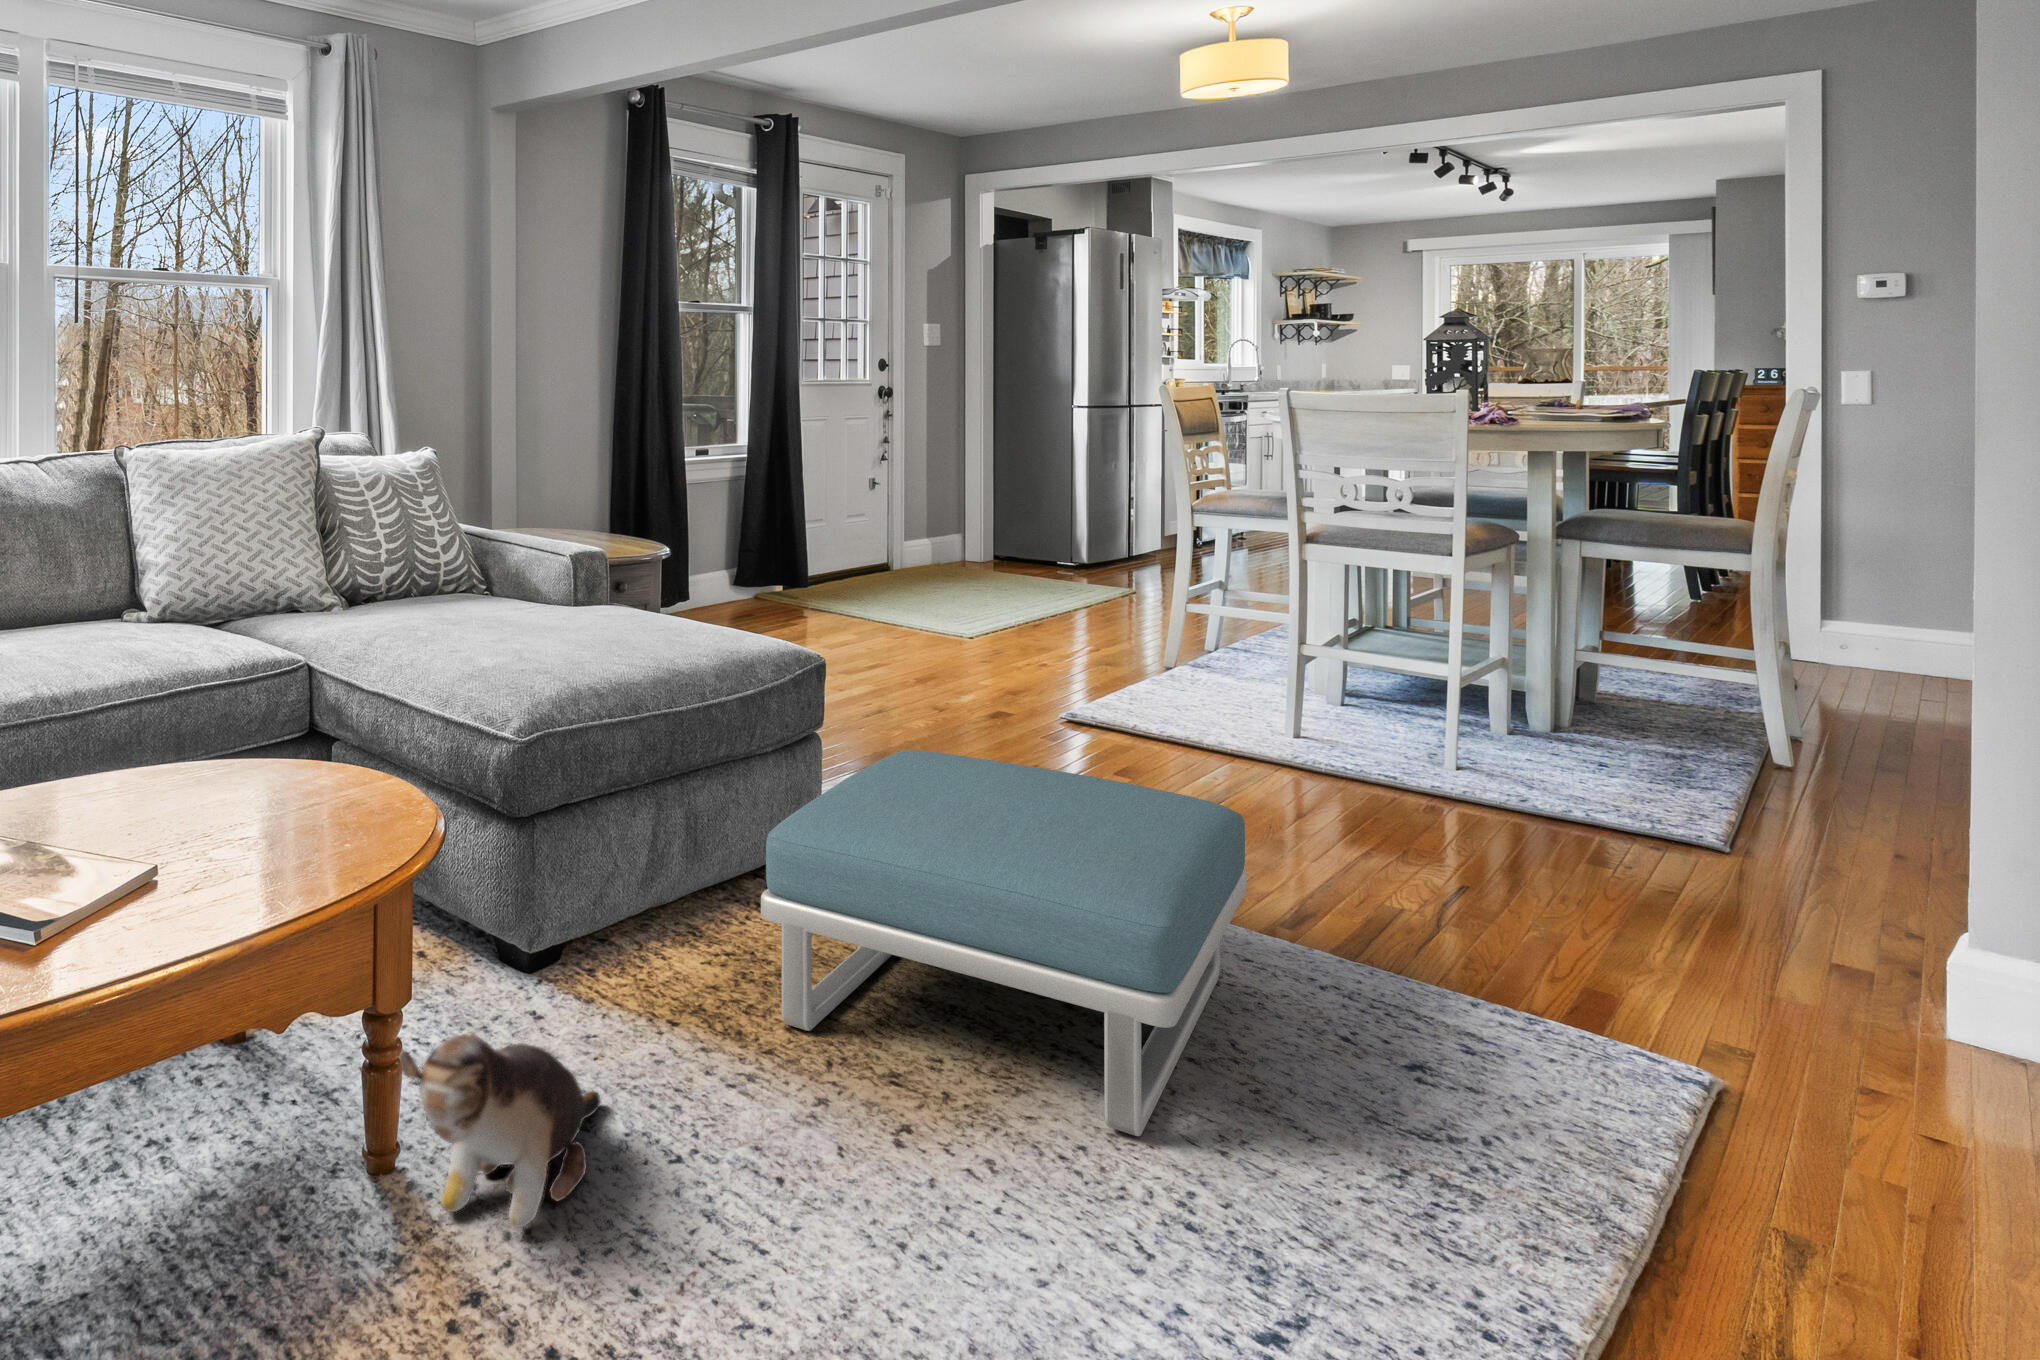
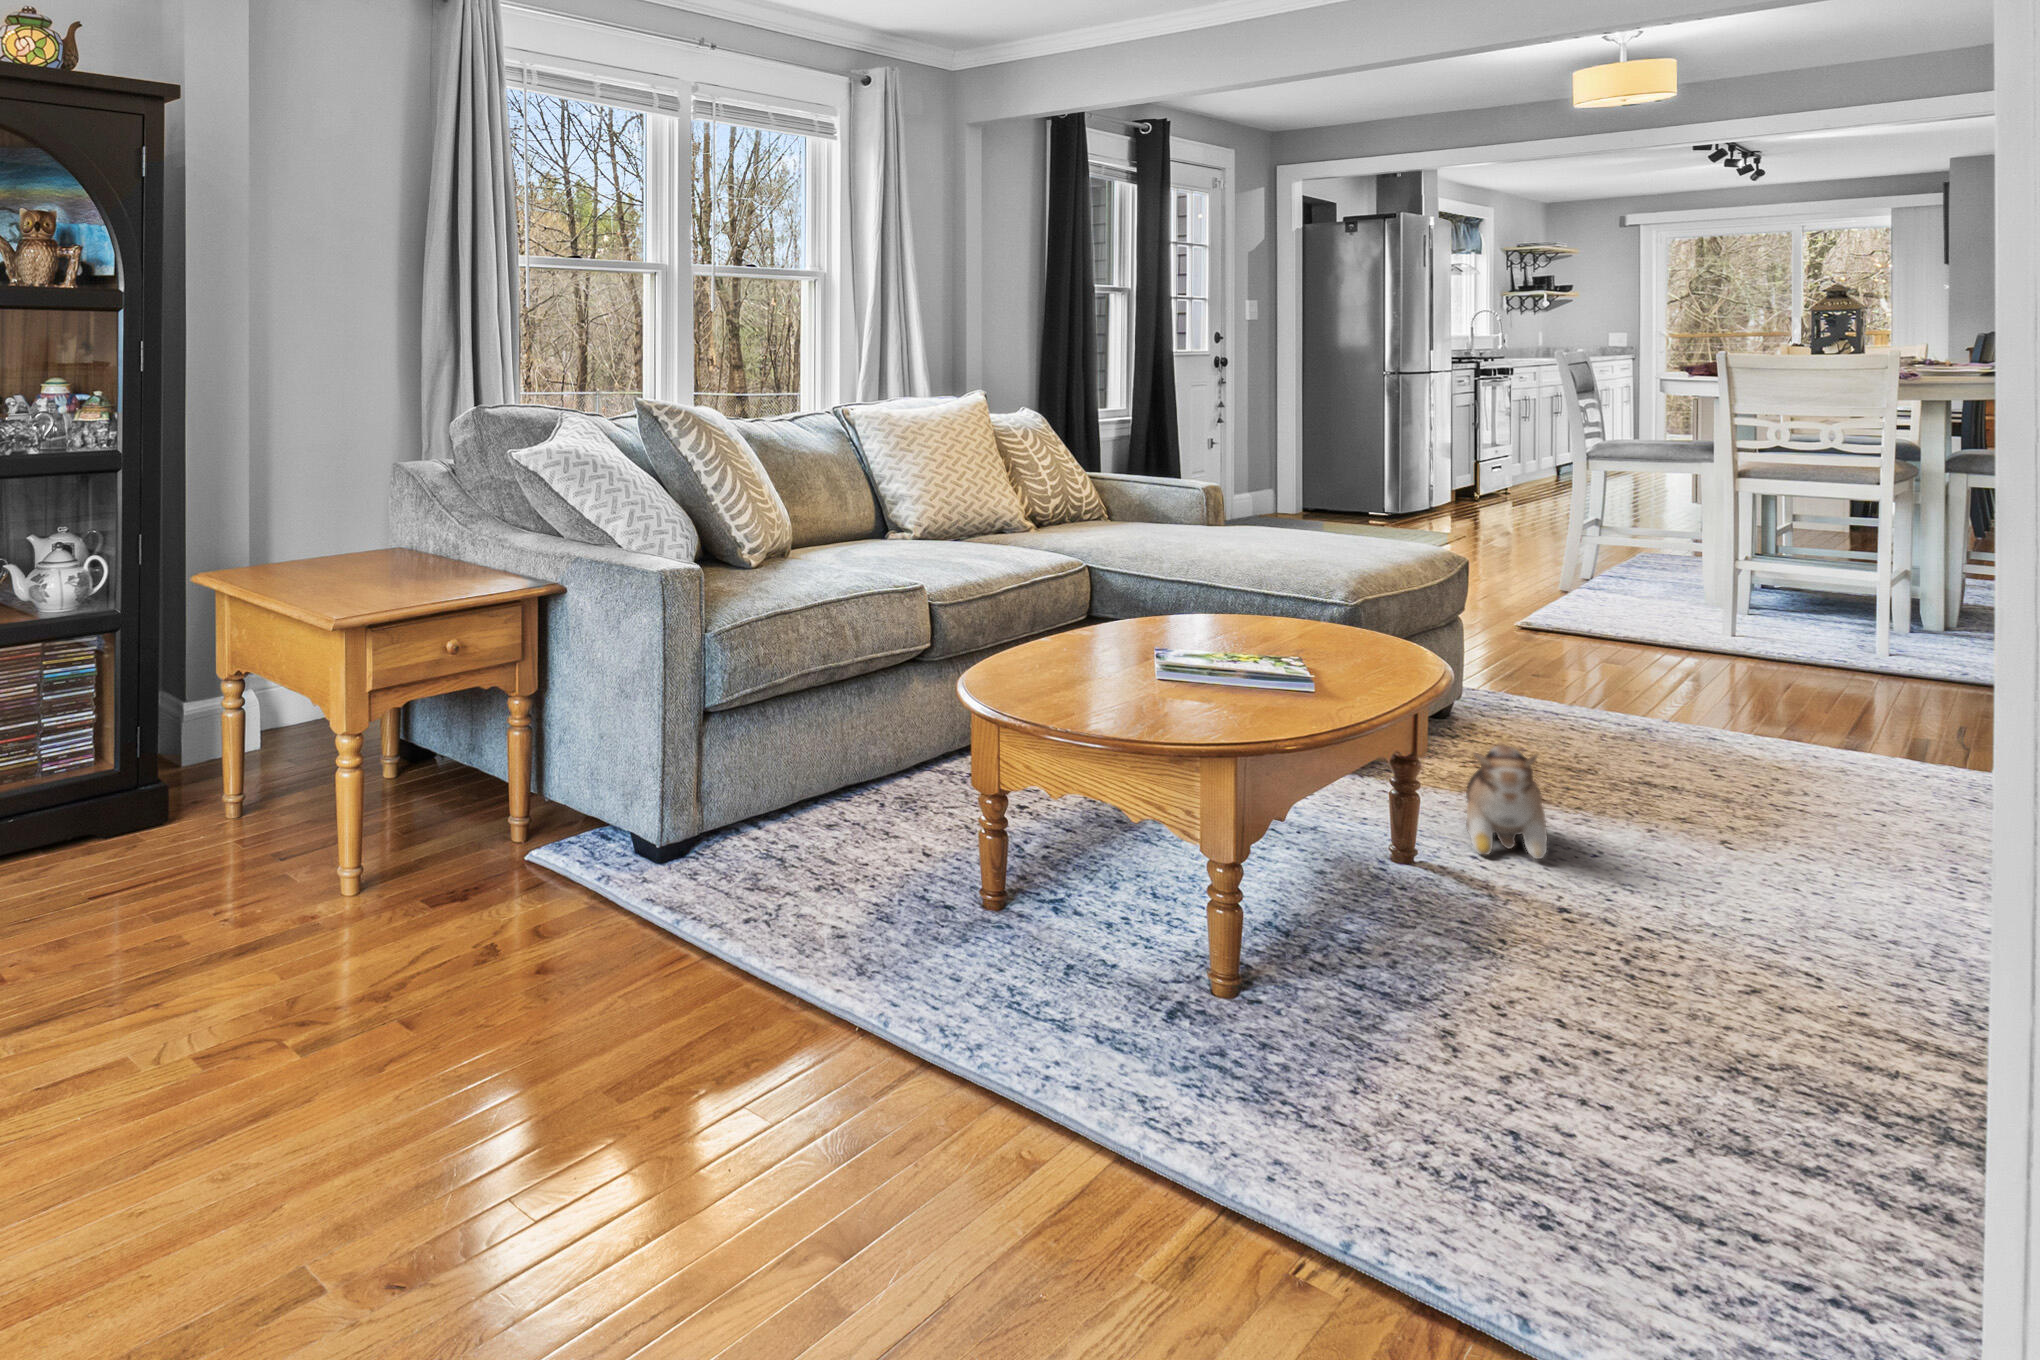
footstool: present [761,750,1247,1136] -> none [1542,617,1896,825]

